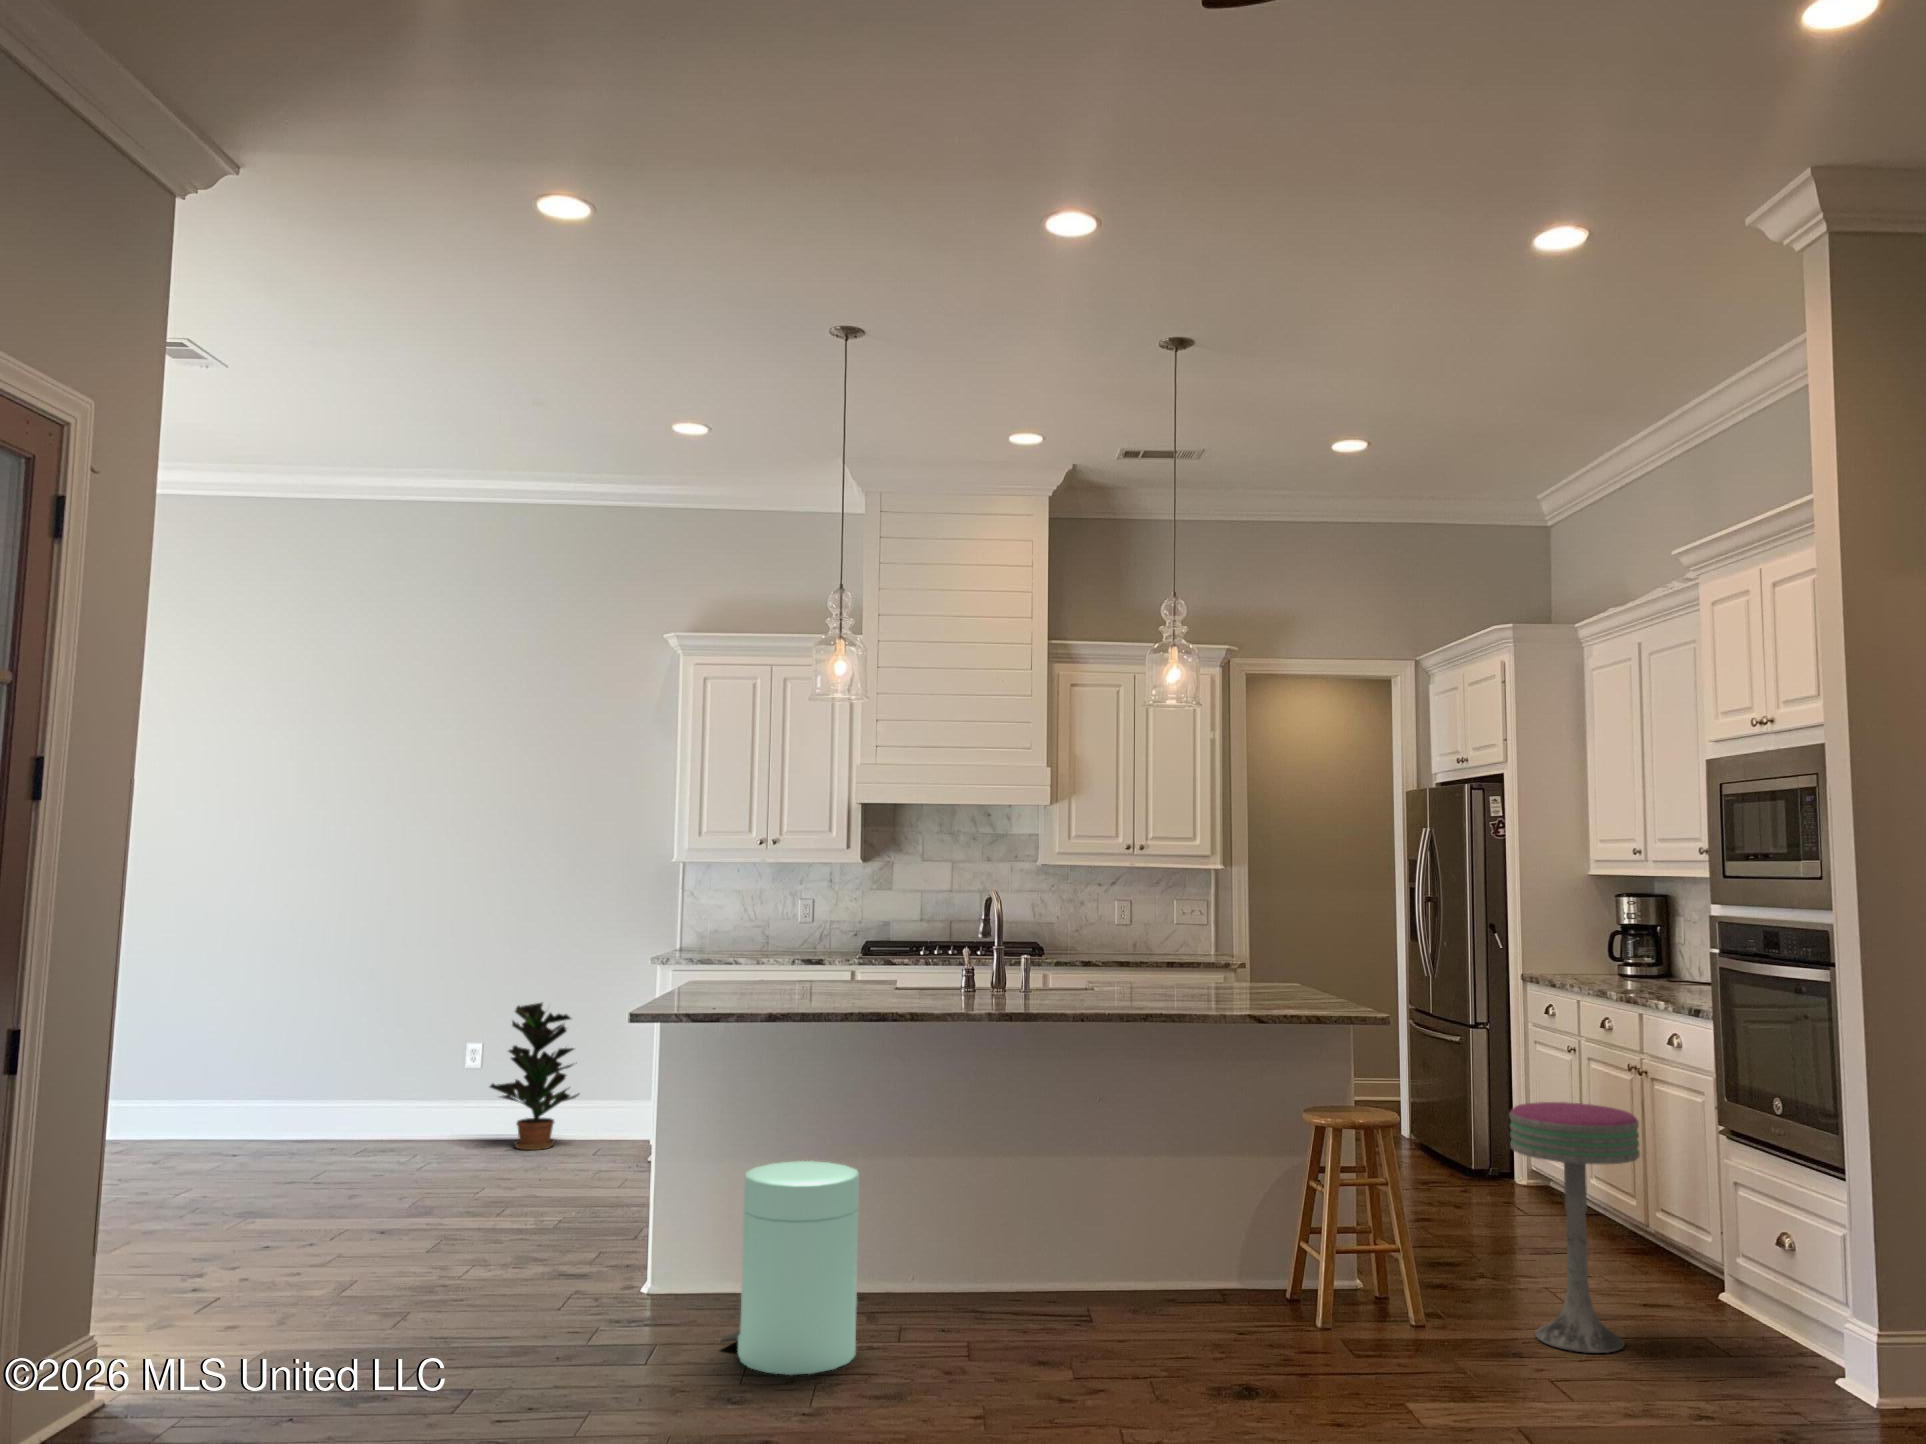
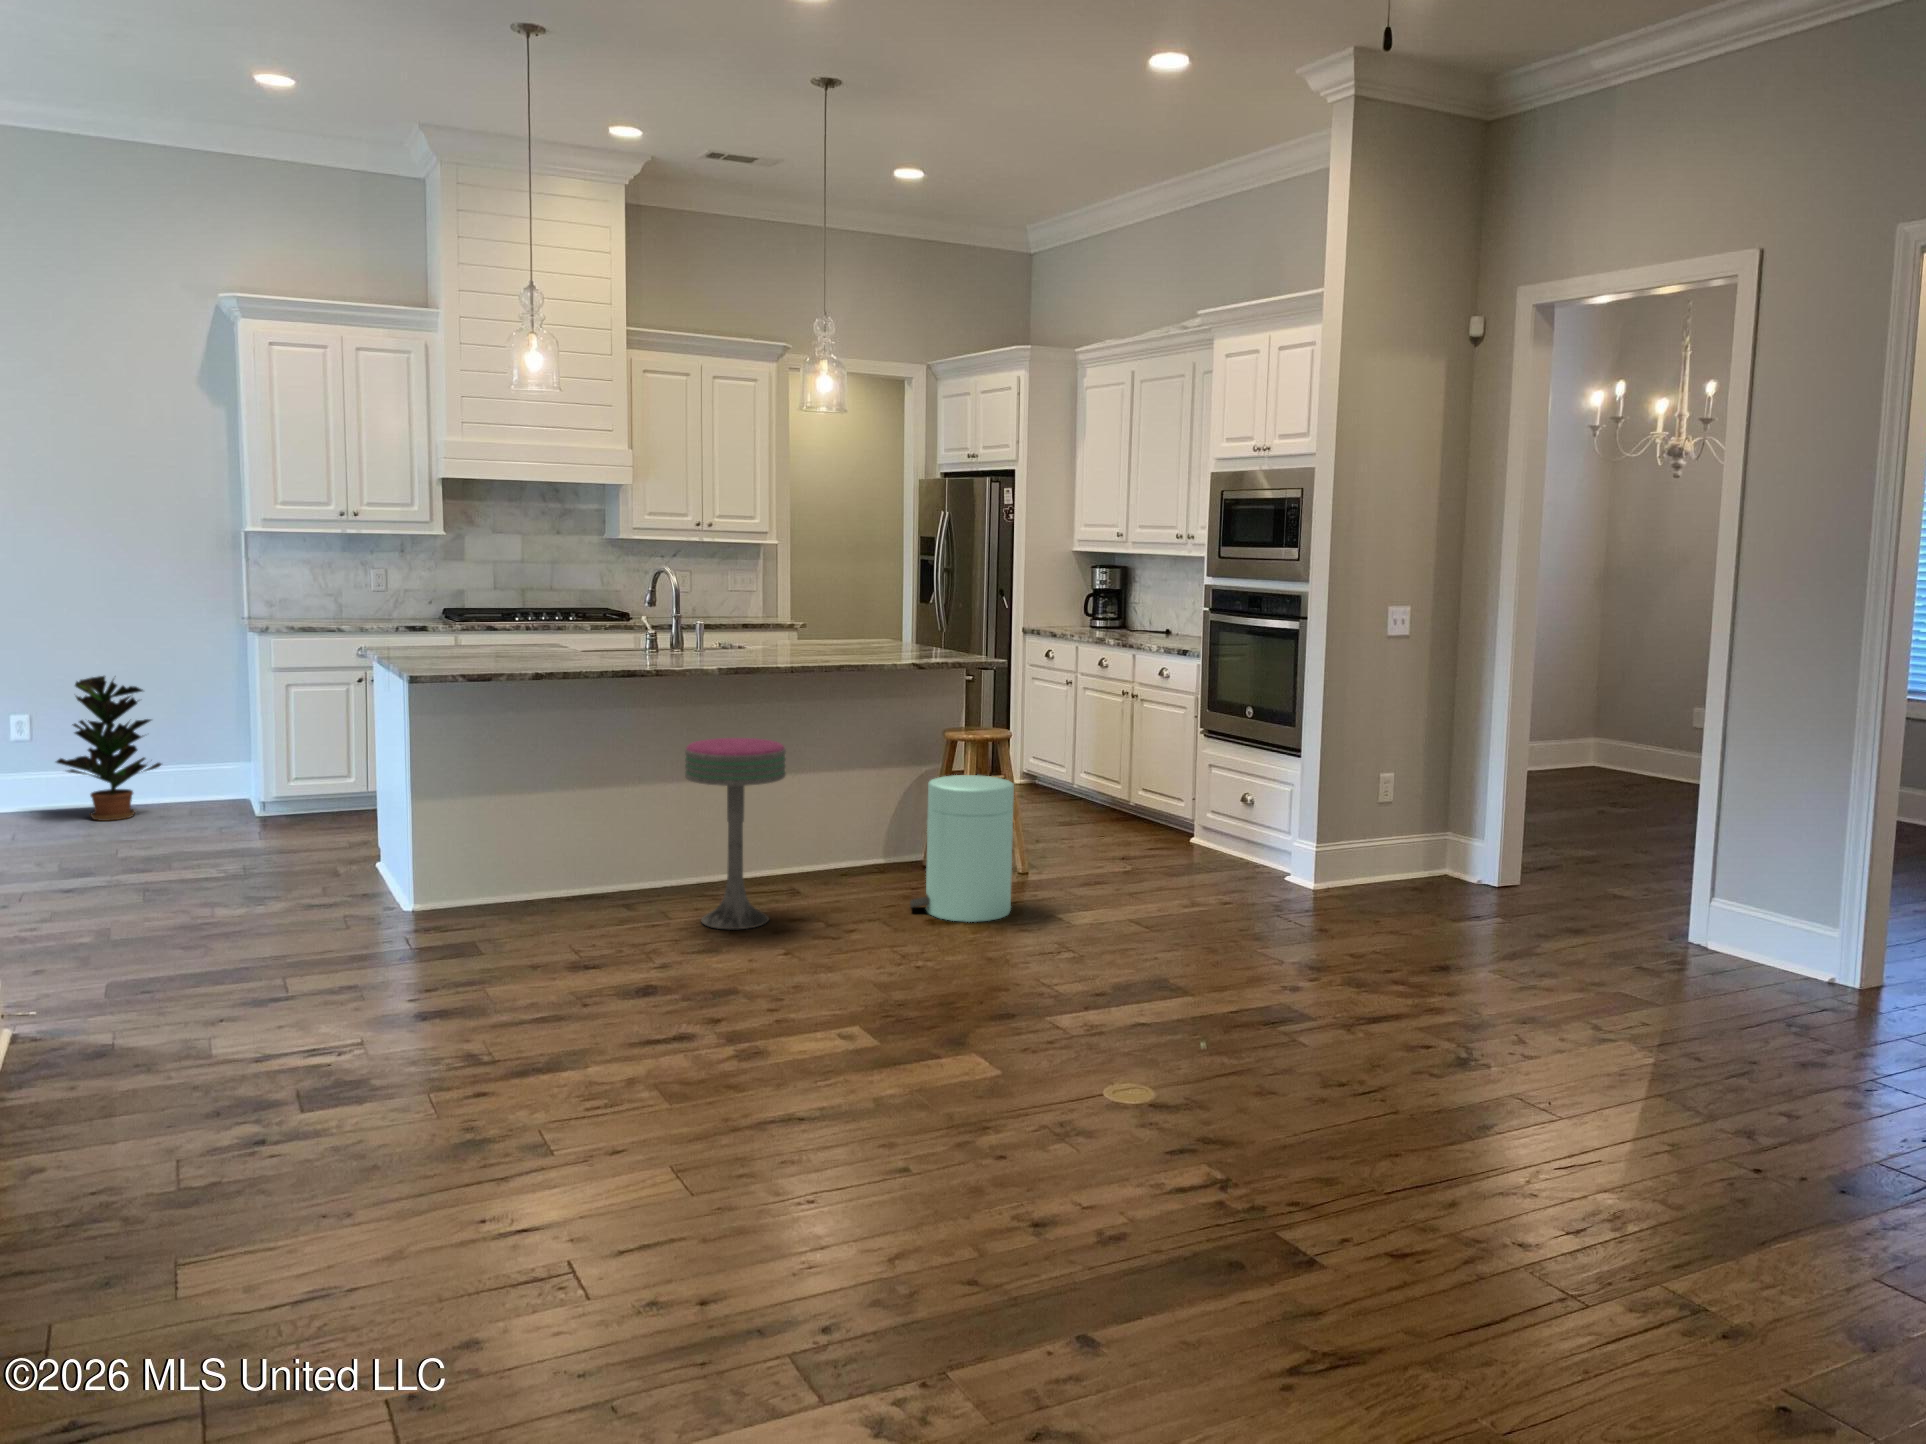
bar stool: present [1510,1102,1640,1353] -> present [685,738,786,930]
trash can: present [721,1161,859,1375] -> present [910,775,1014,922]

